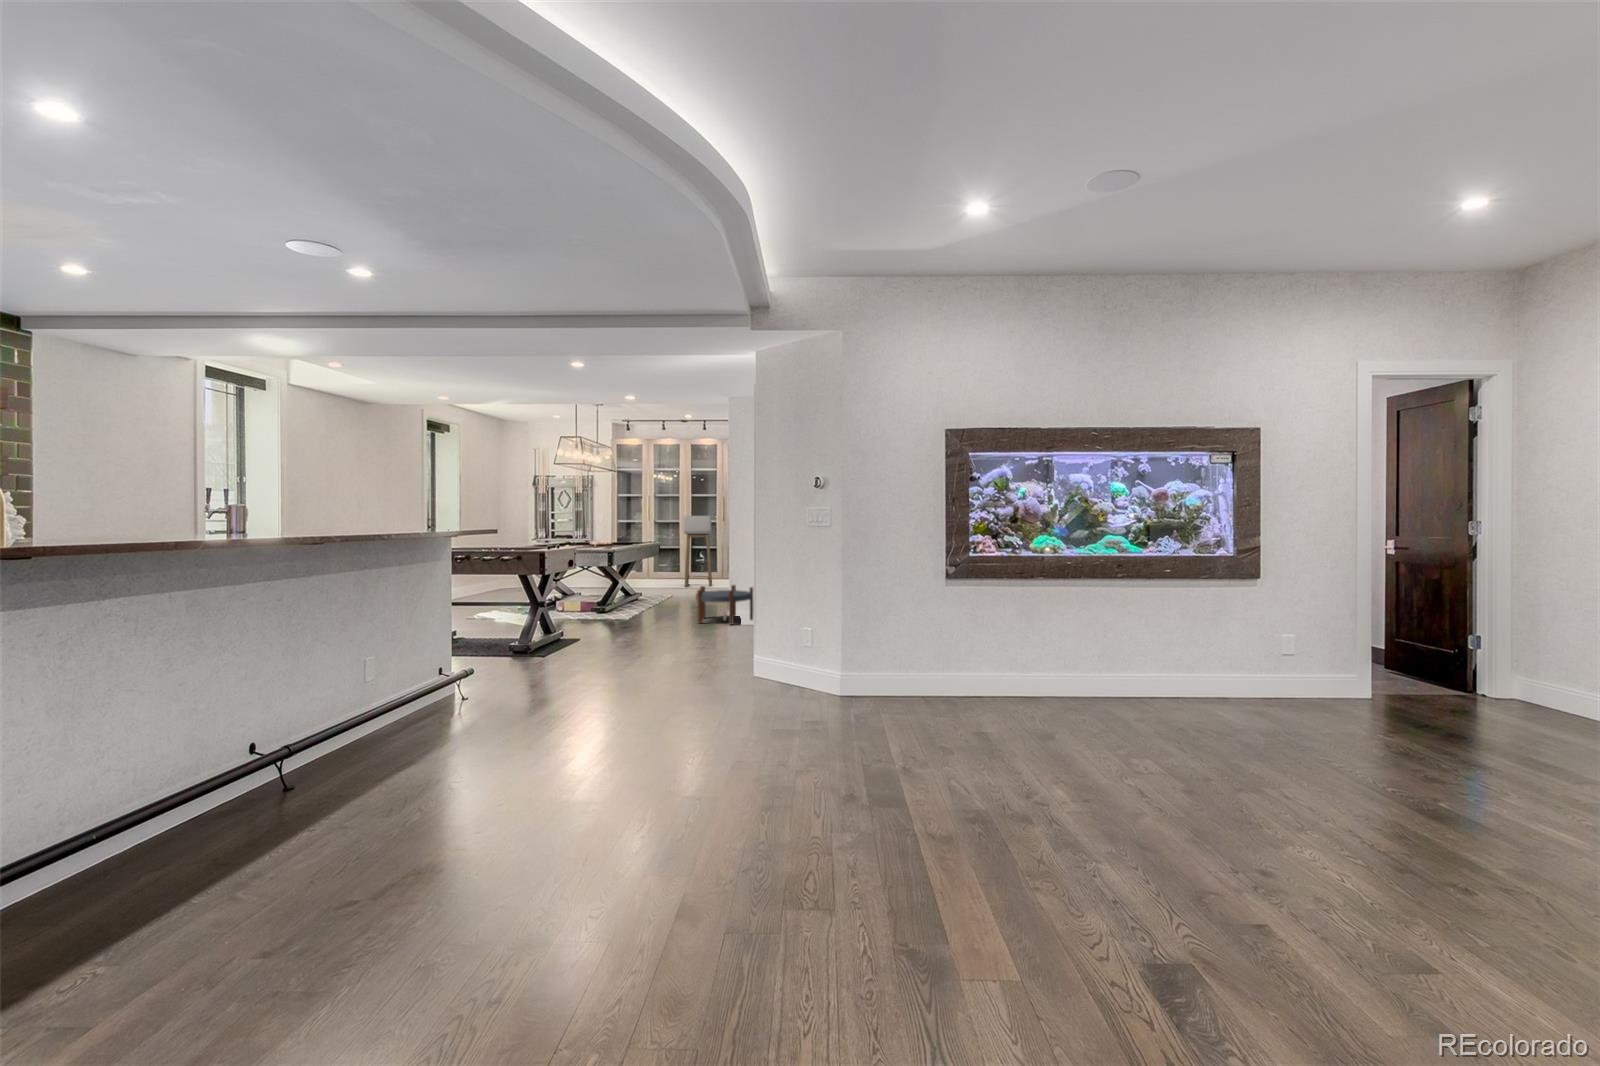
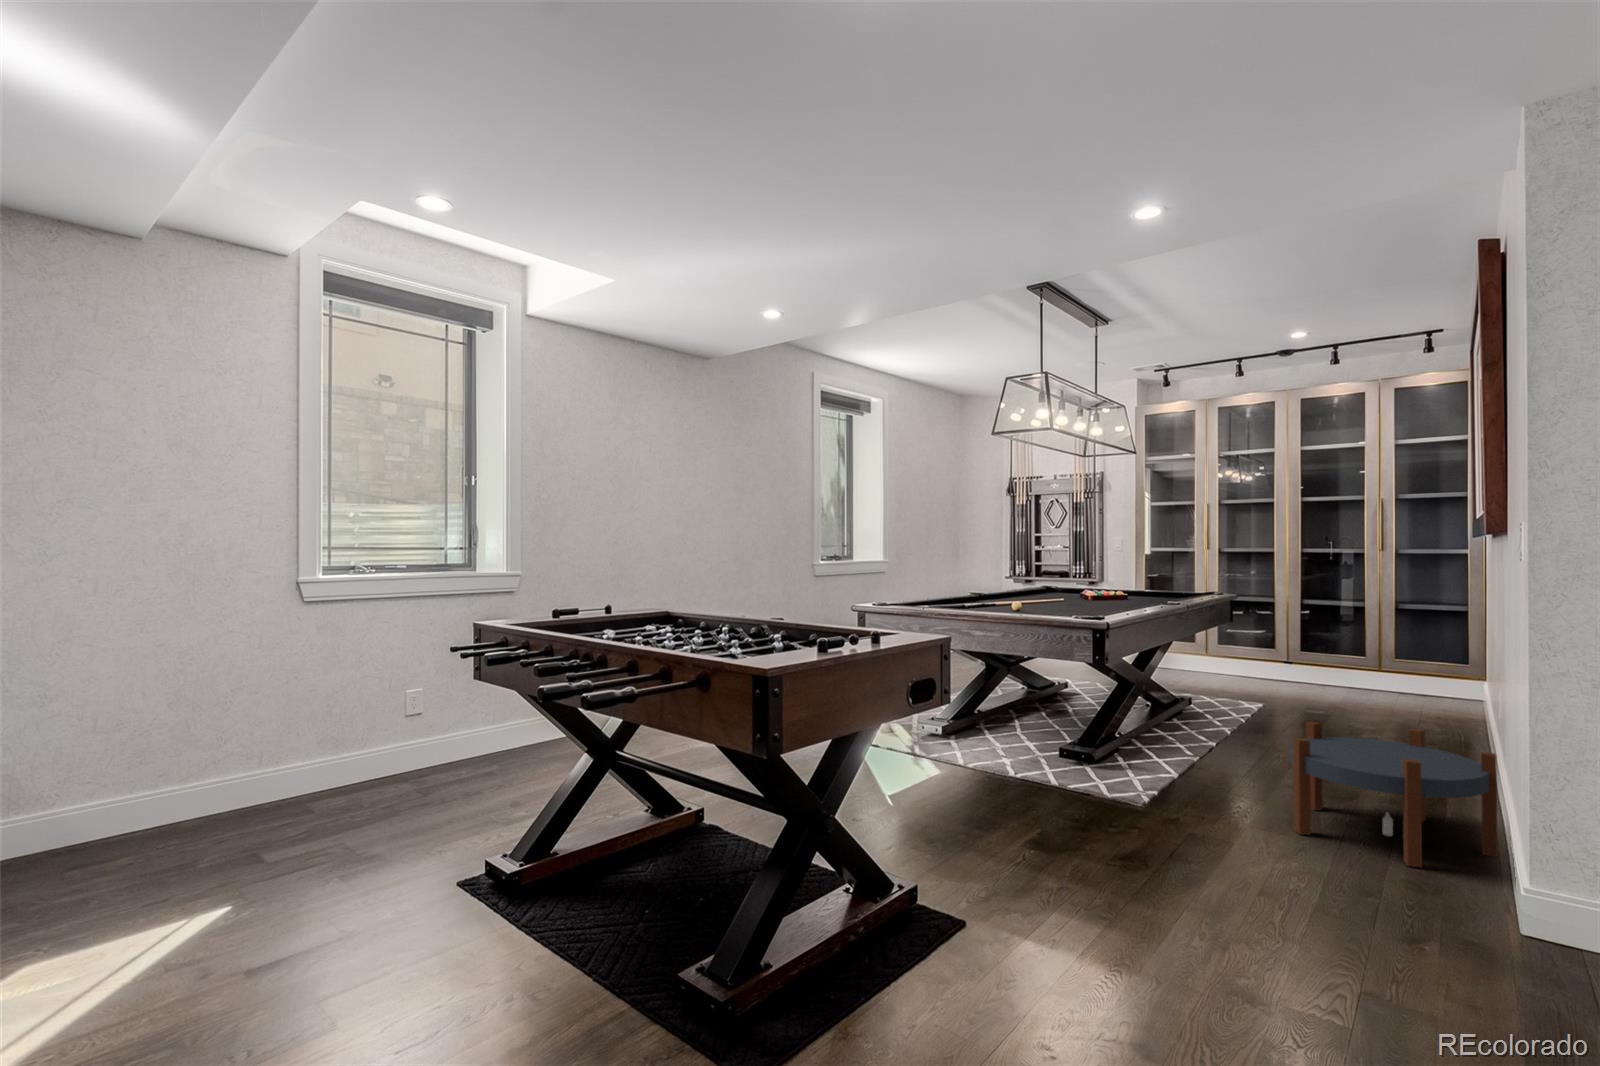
bar stool: present [684,516,712,587] -> none [1281,541,1349,690]

